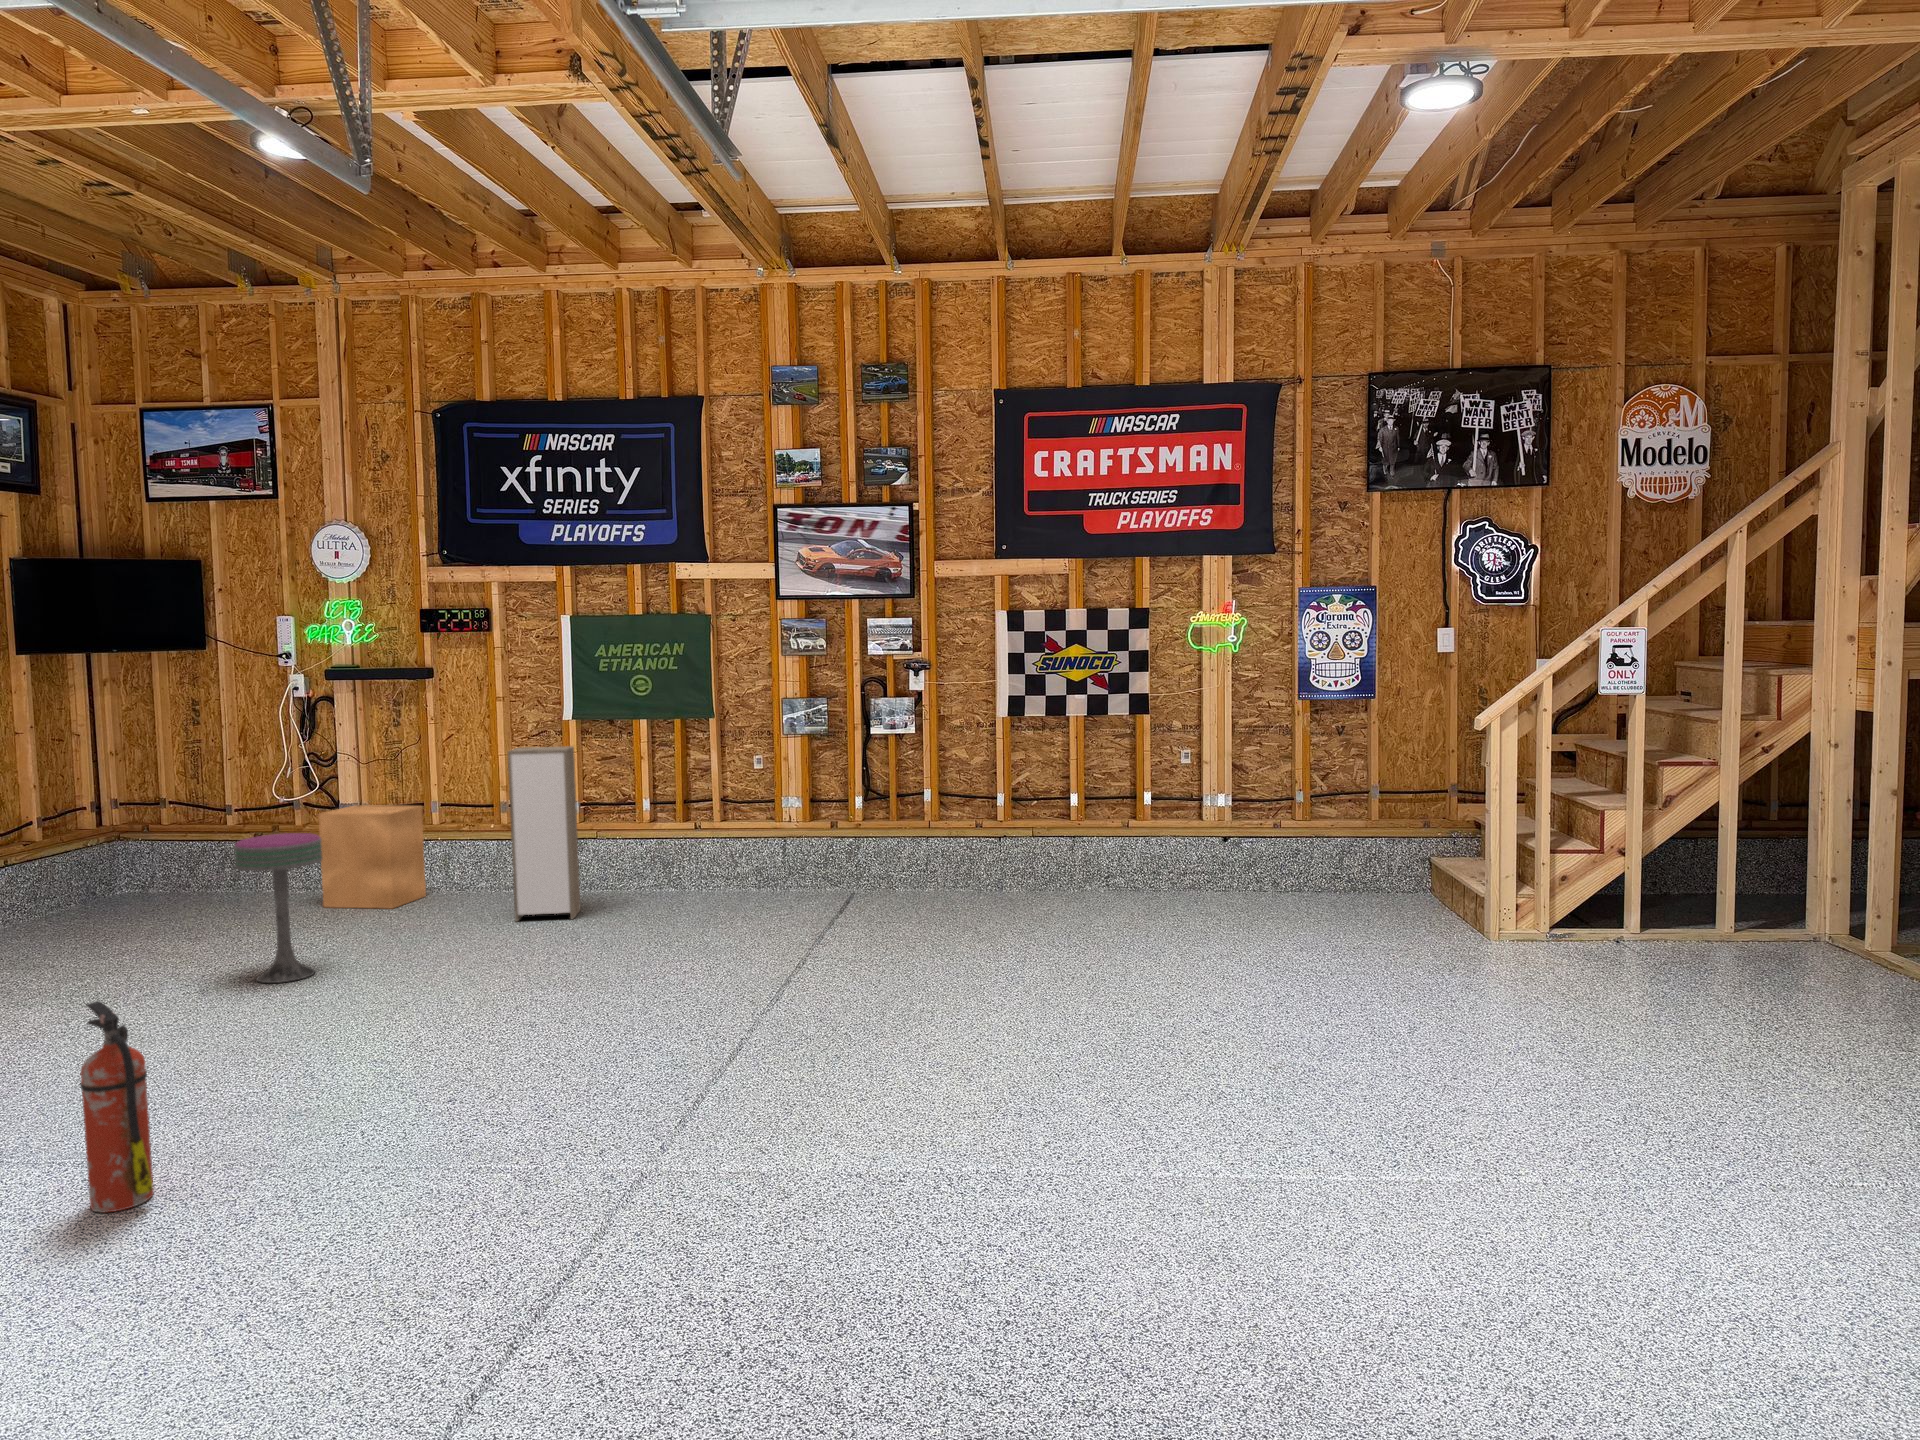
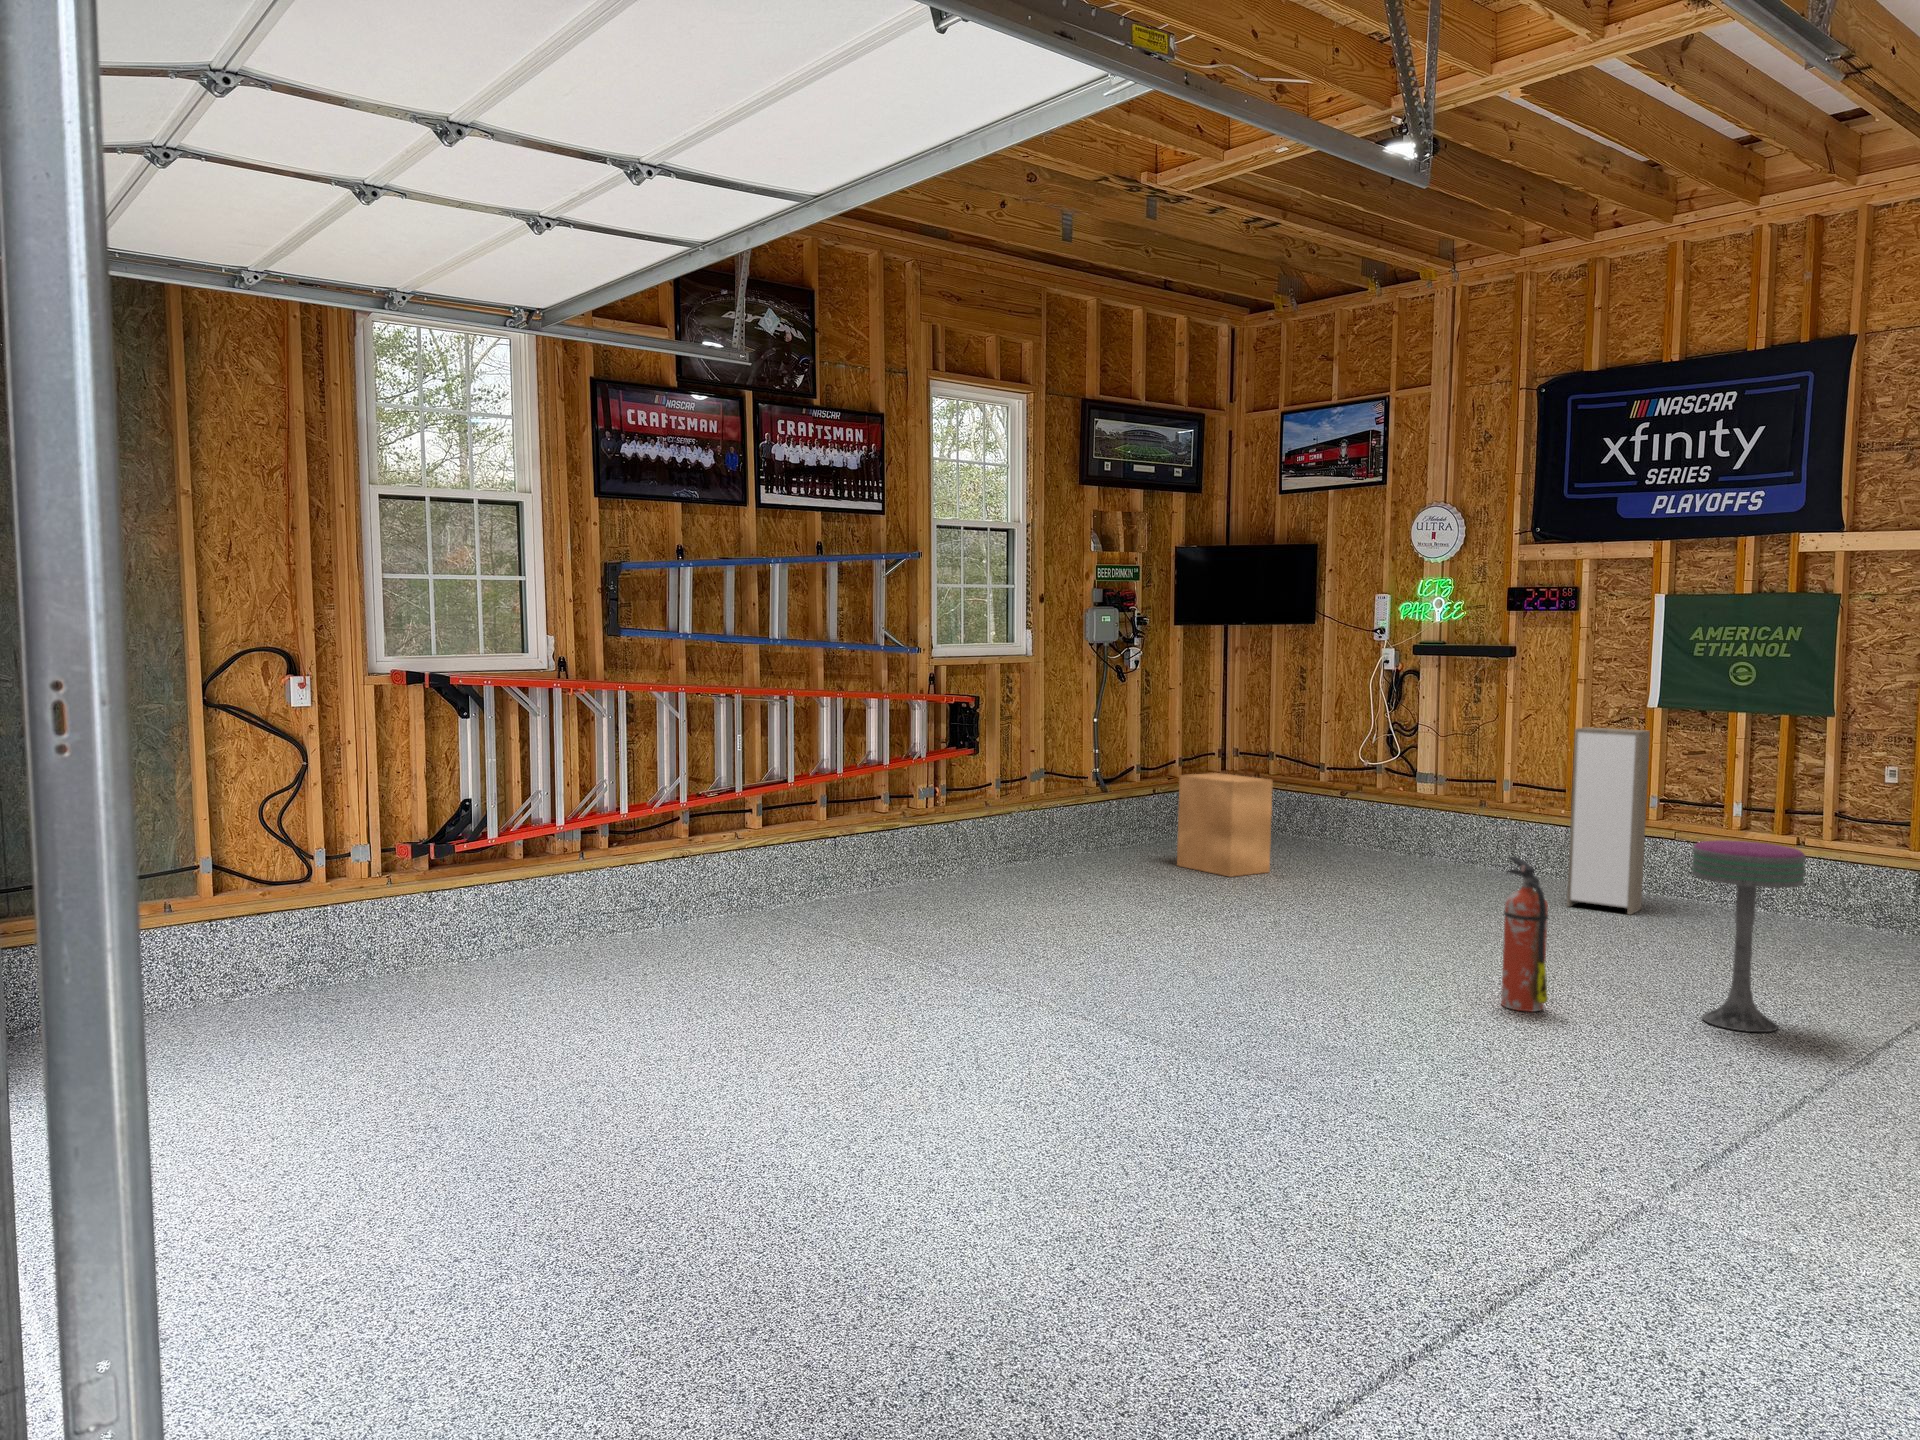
cardboard box: present [319,805,426,909] -> present [1177,773,1273,877]
bar stool: present [234,833,323,983] -> present [1691,840,1806,1032]
fire extinguisher: present [80,1001,154,1213] -> present [1501,857,1548,1012]

